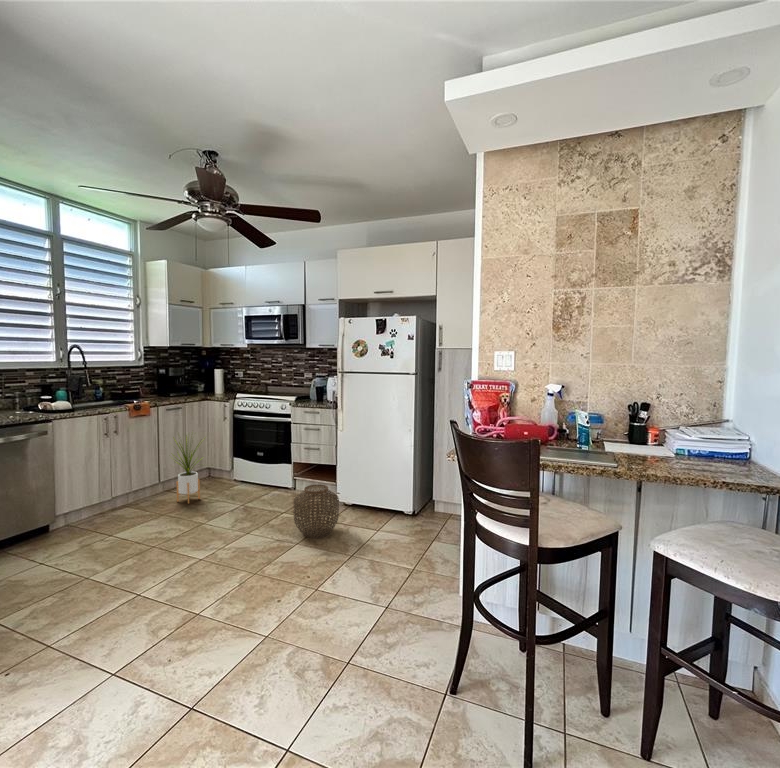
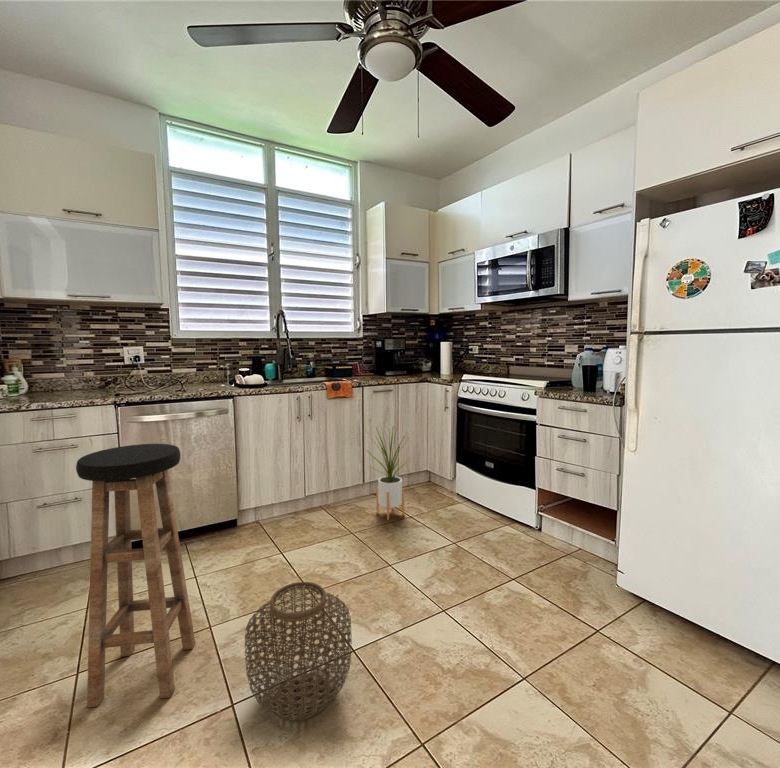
bar stool: none [19,449,95,621] -> present [76,444,195,708]
woven basket: present [293,484,339,538] -> present [245,582,352,720]

